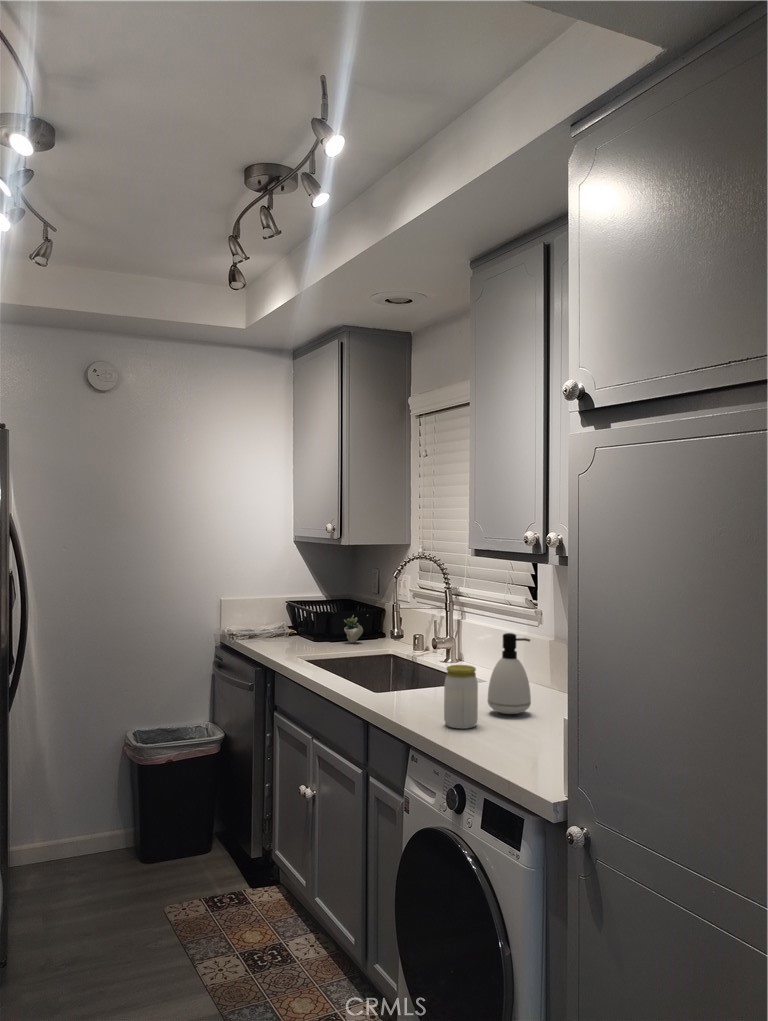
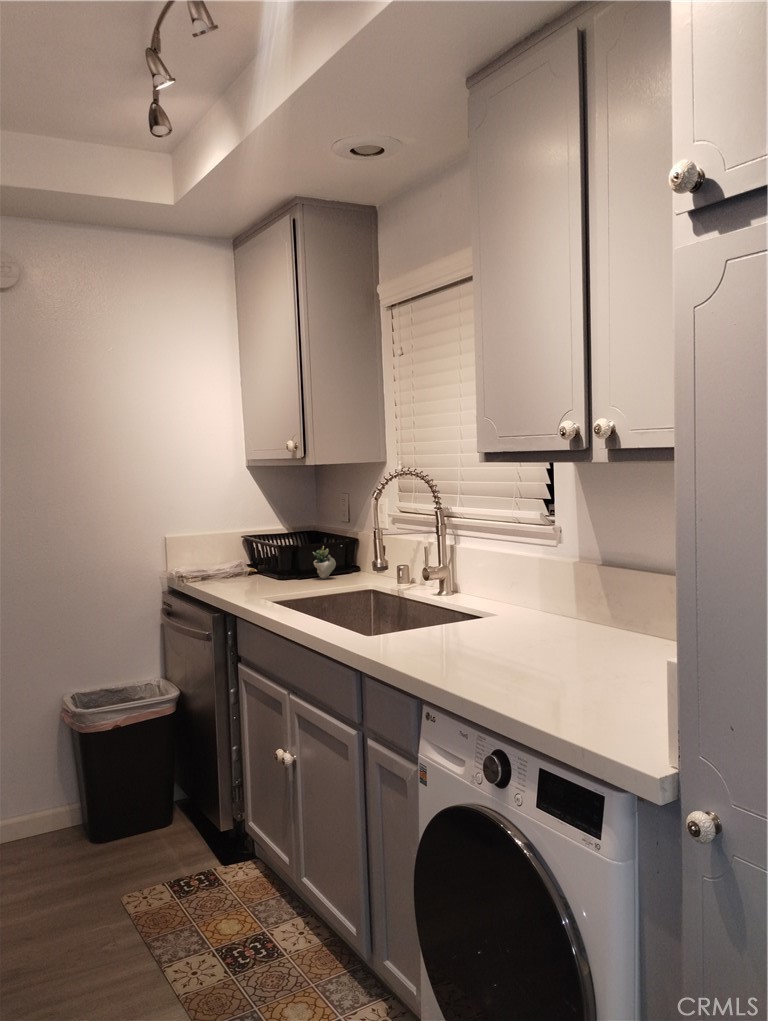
soap dispenser: present [488,633,531,714] -> none [515,555,568,654]
jar: present [444,665,478,729] -> none [466,597,510,677]

